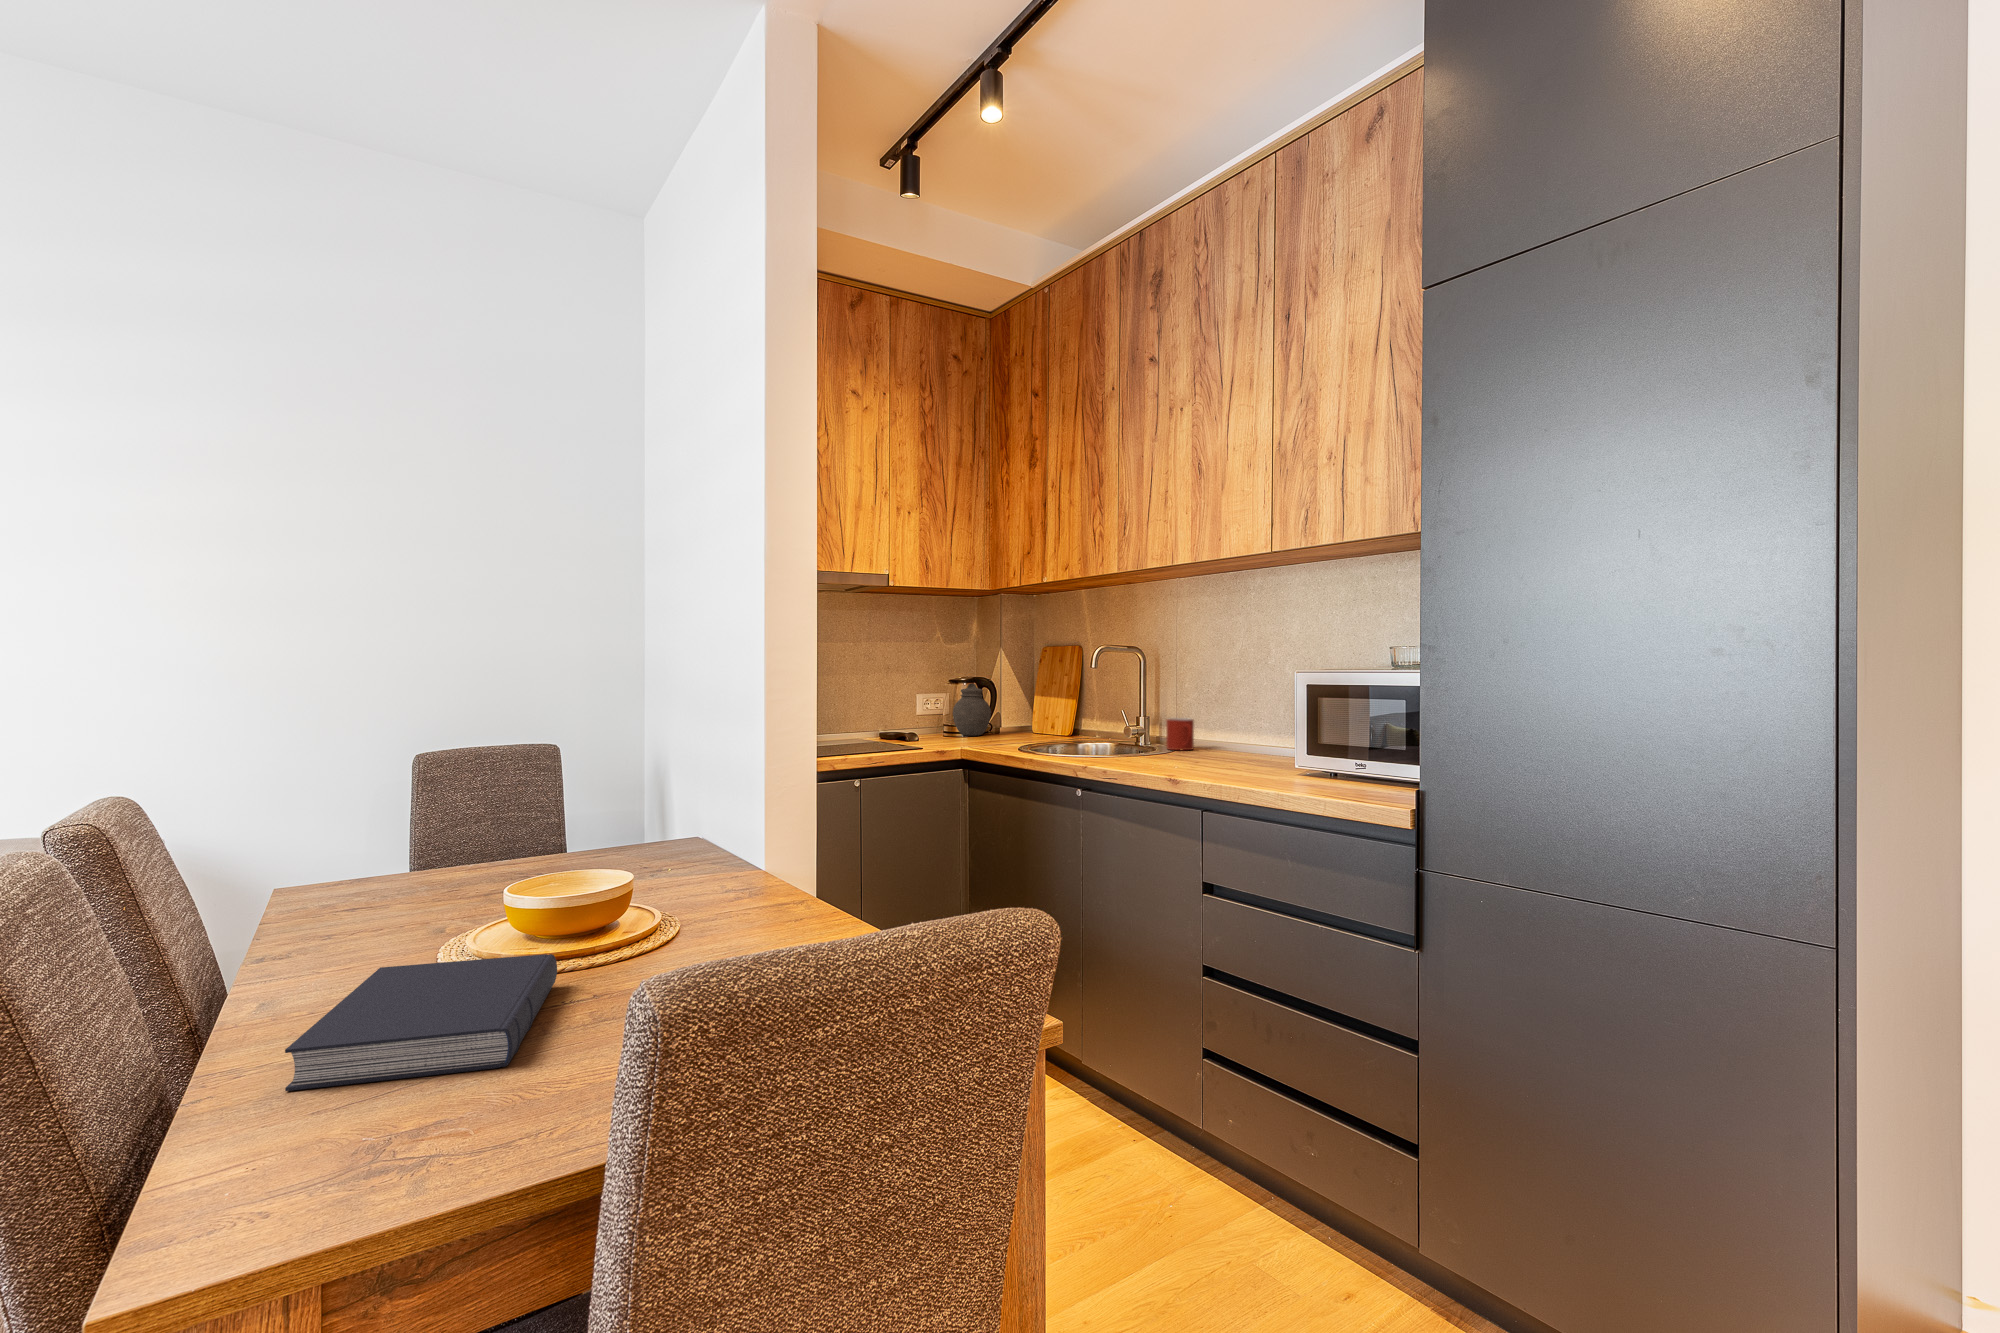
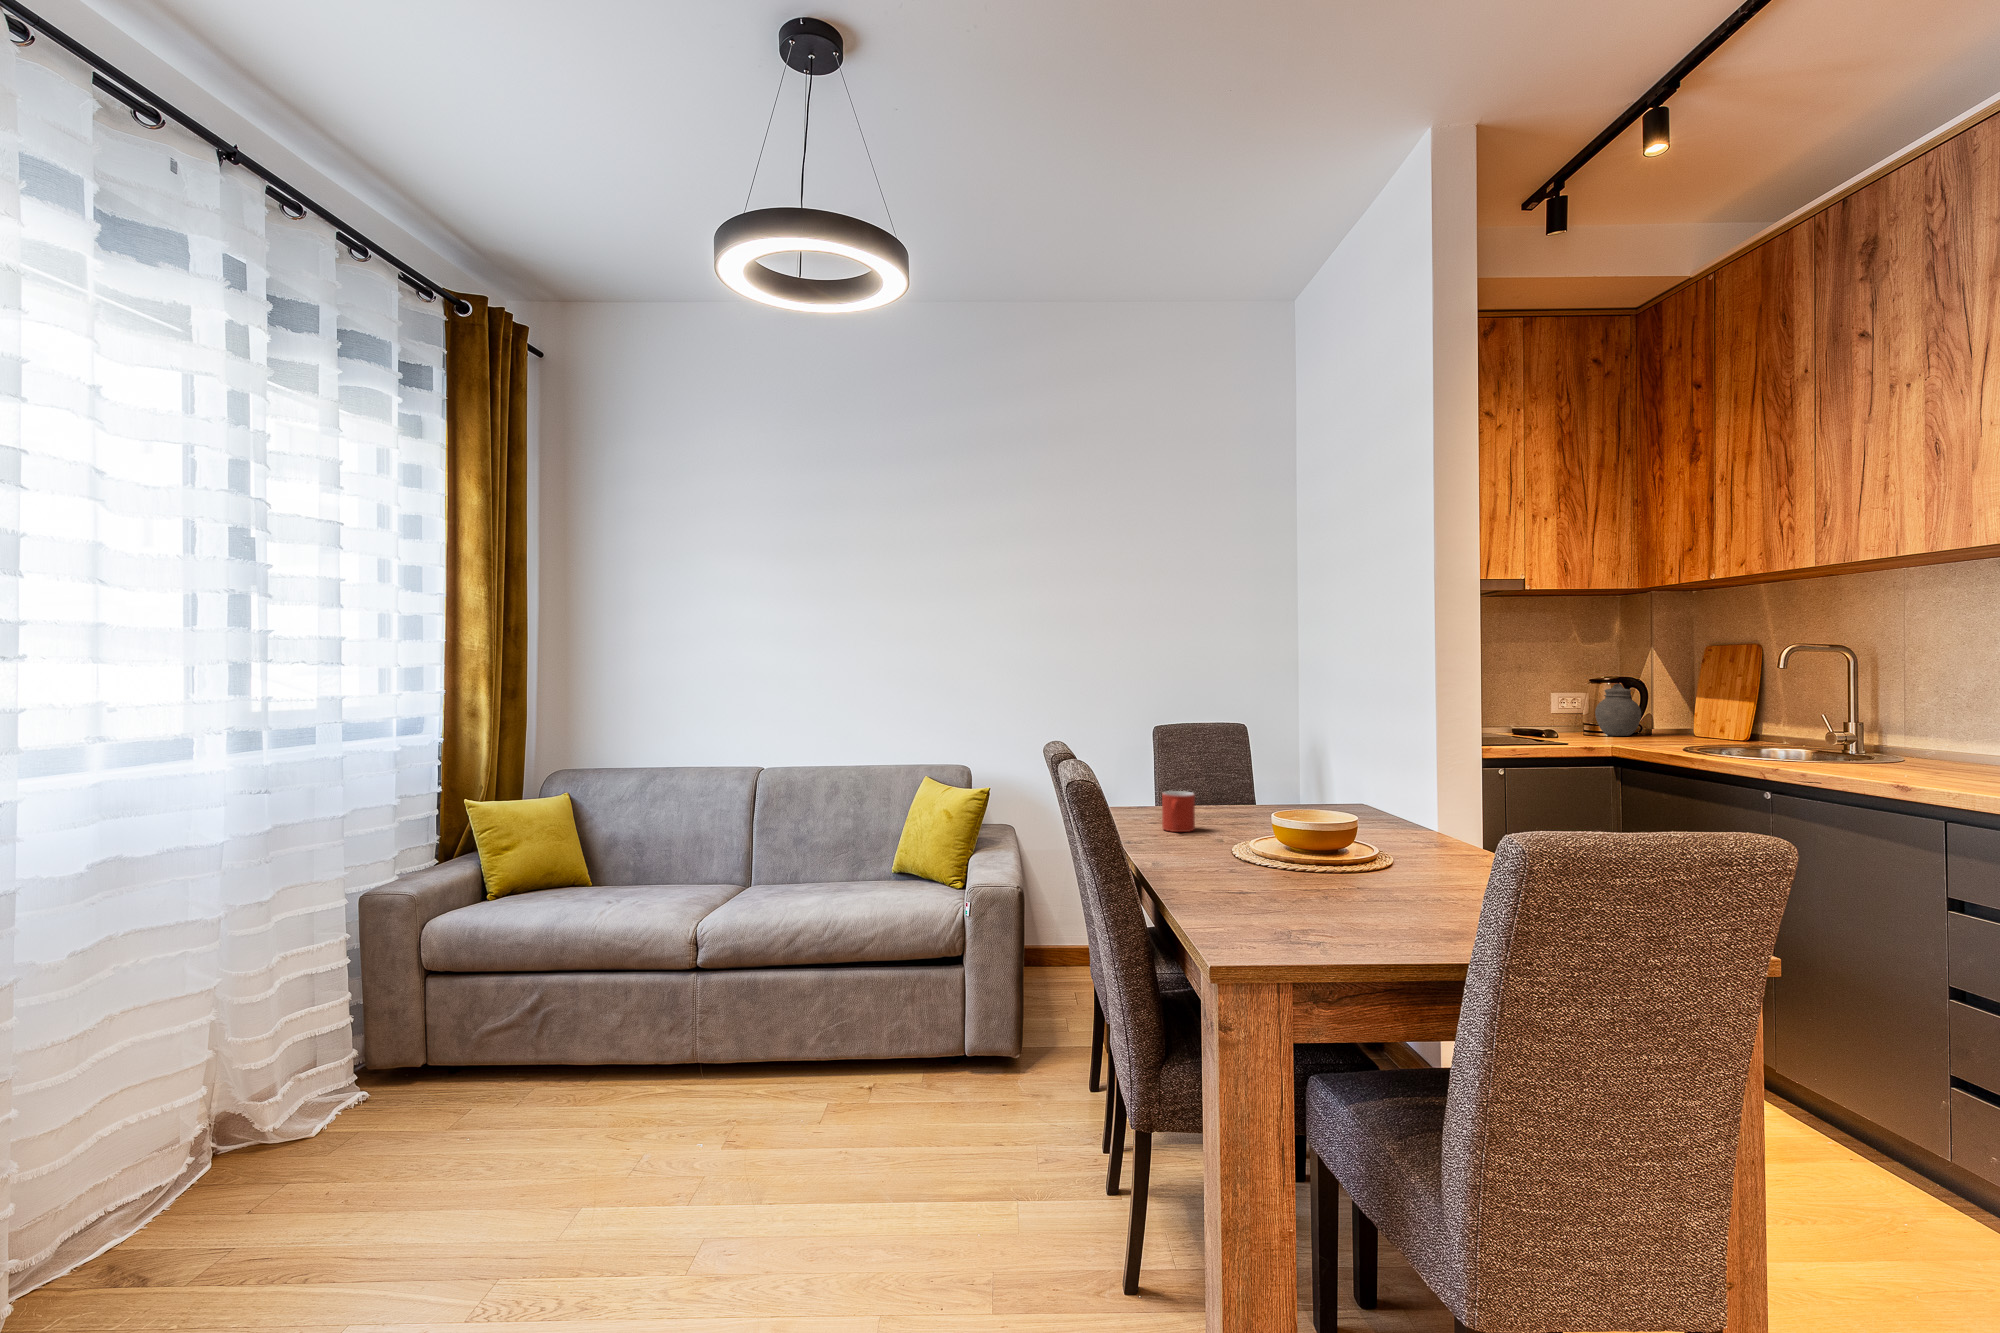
mug: present [1166,718,1194,750] -> present [1162,791,1195,832]
book: present [285,954,557,1091] -> none [1212,852,1336,913]

